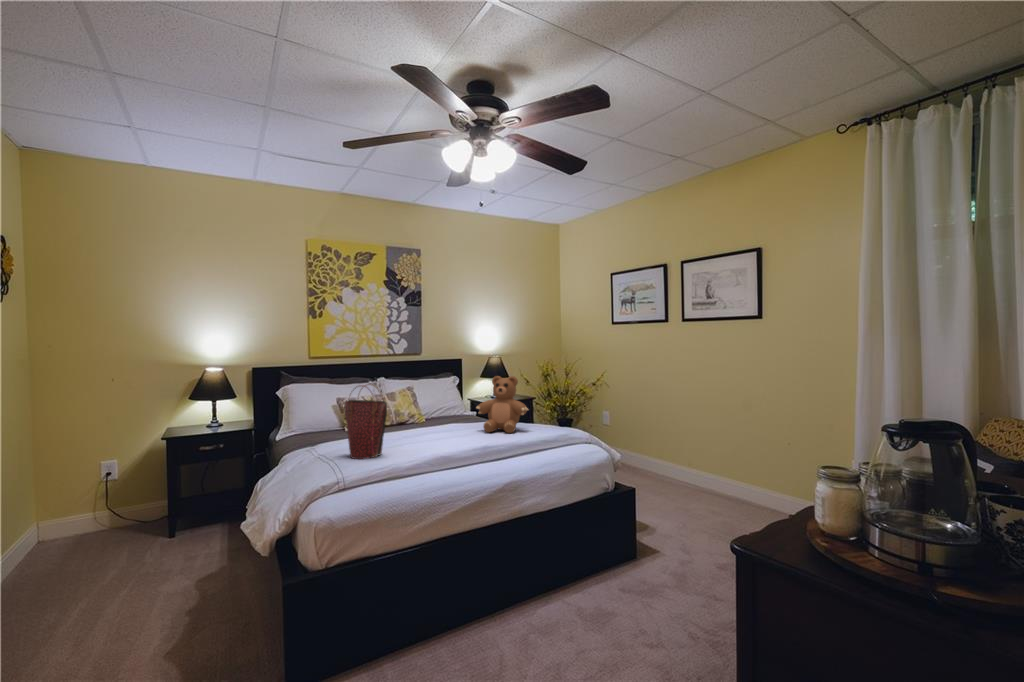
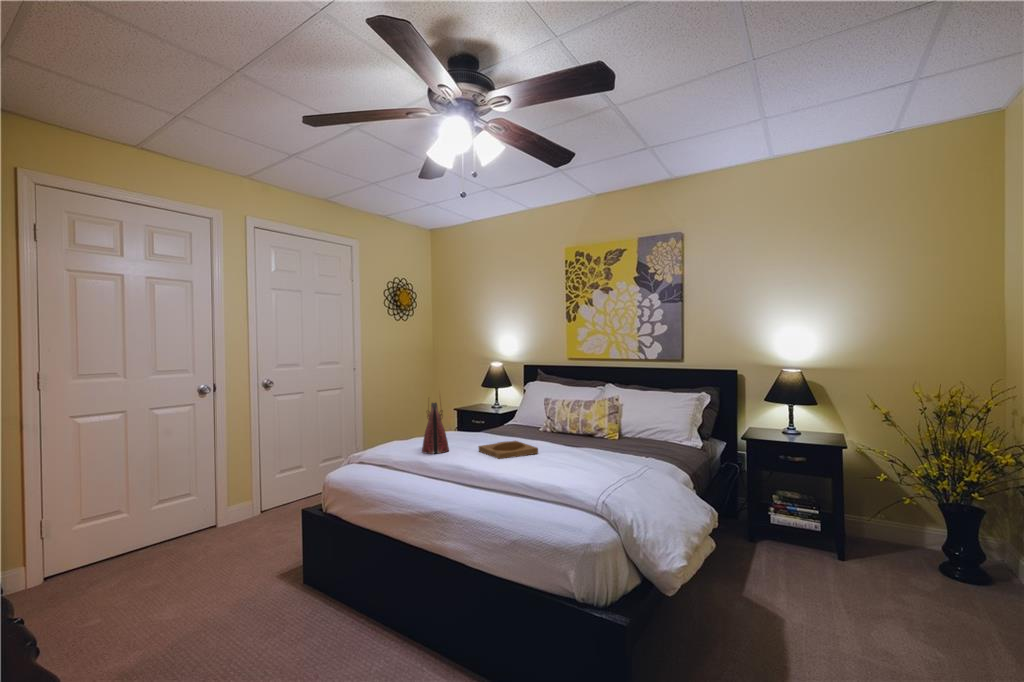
teddy bear: present [476,376,528,433] -> none [564,395,608,466]
tray: none [403,430,454,446] -> present [479,441,538,459]

